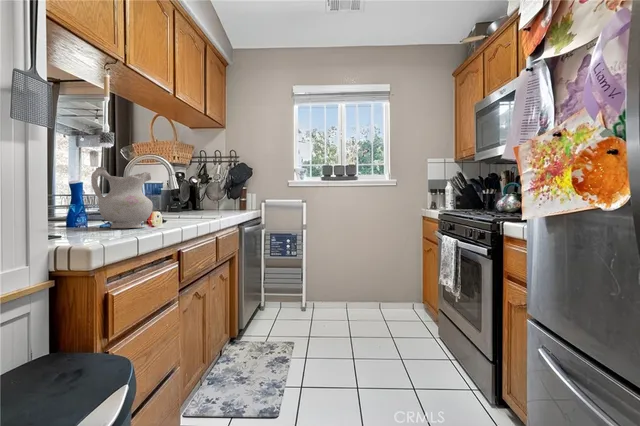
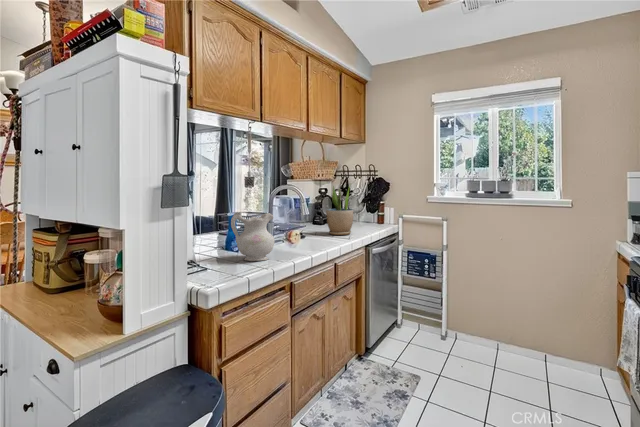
potted plant: none [192,161,223,215] -> present [326,186,353,235]

